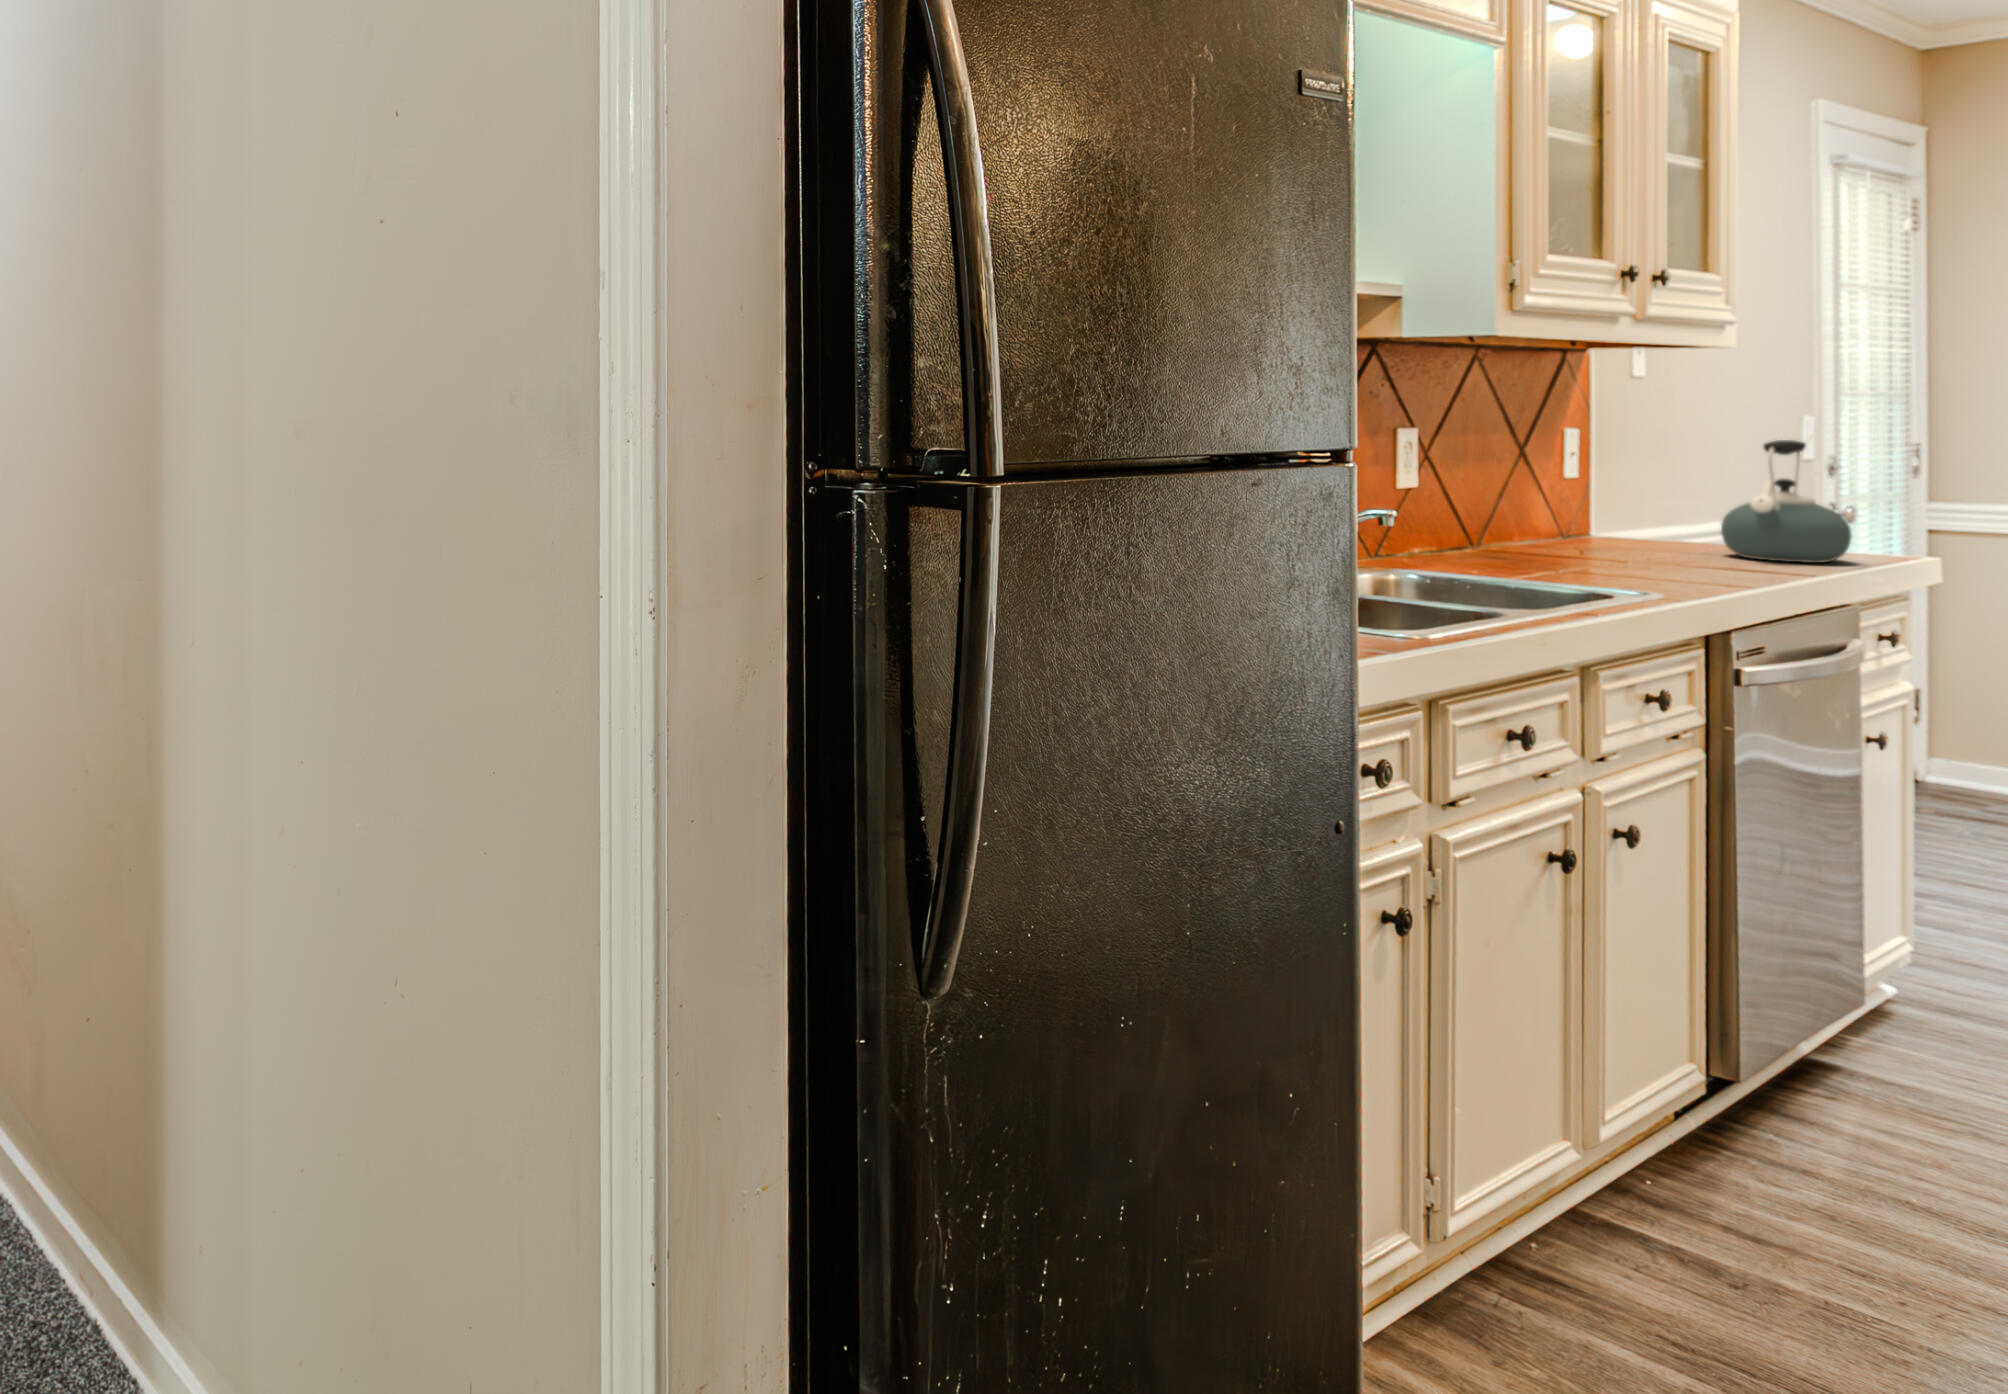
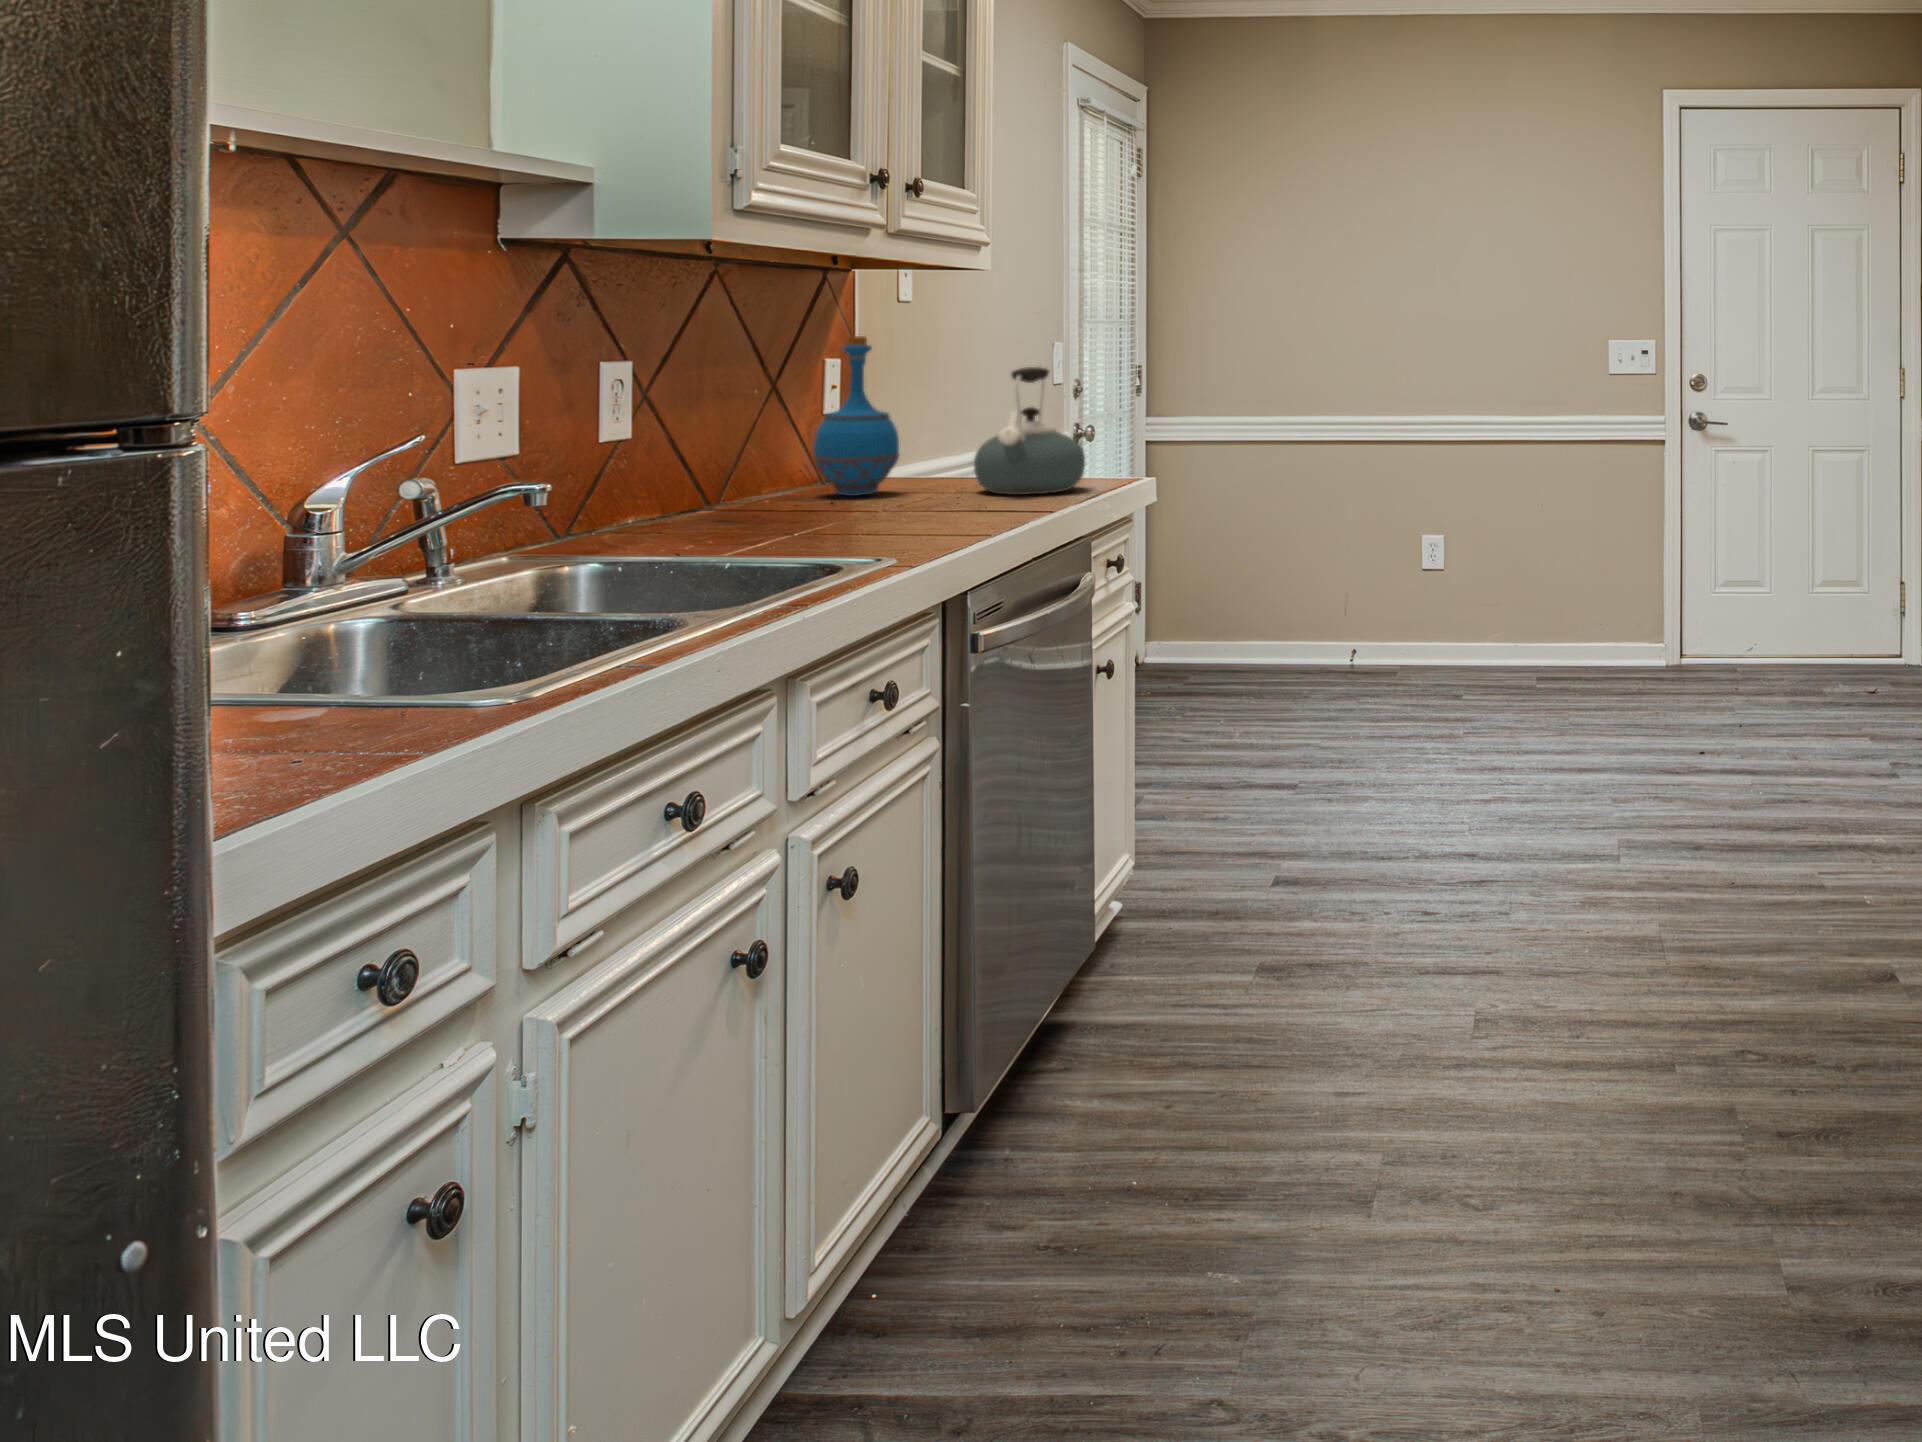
bottle: none [1558,408,1643,547] -> present [814,336,899,496]

